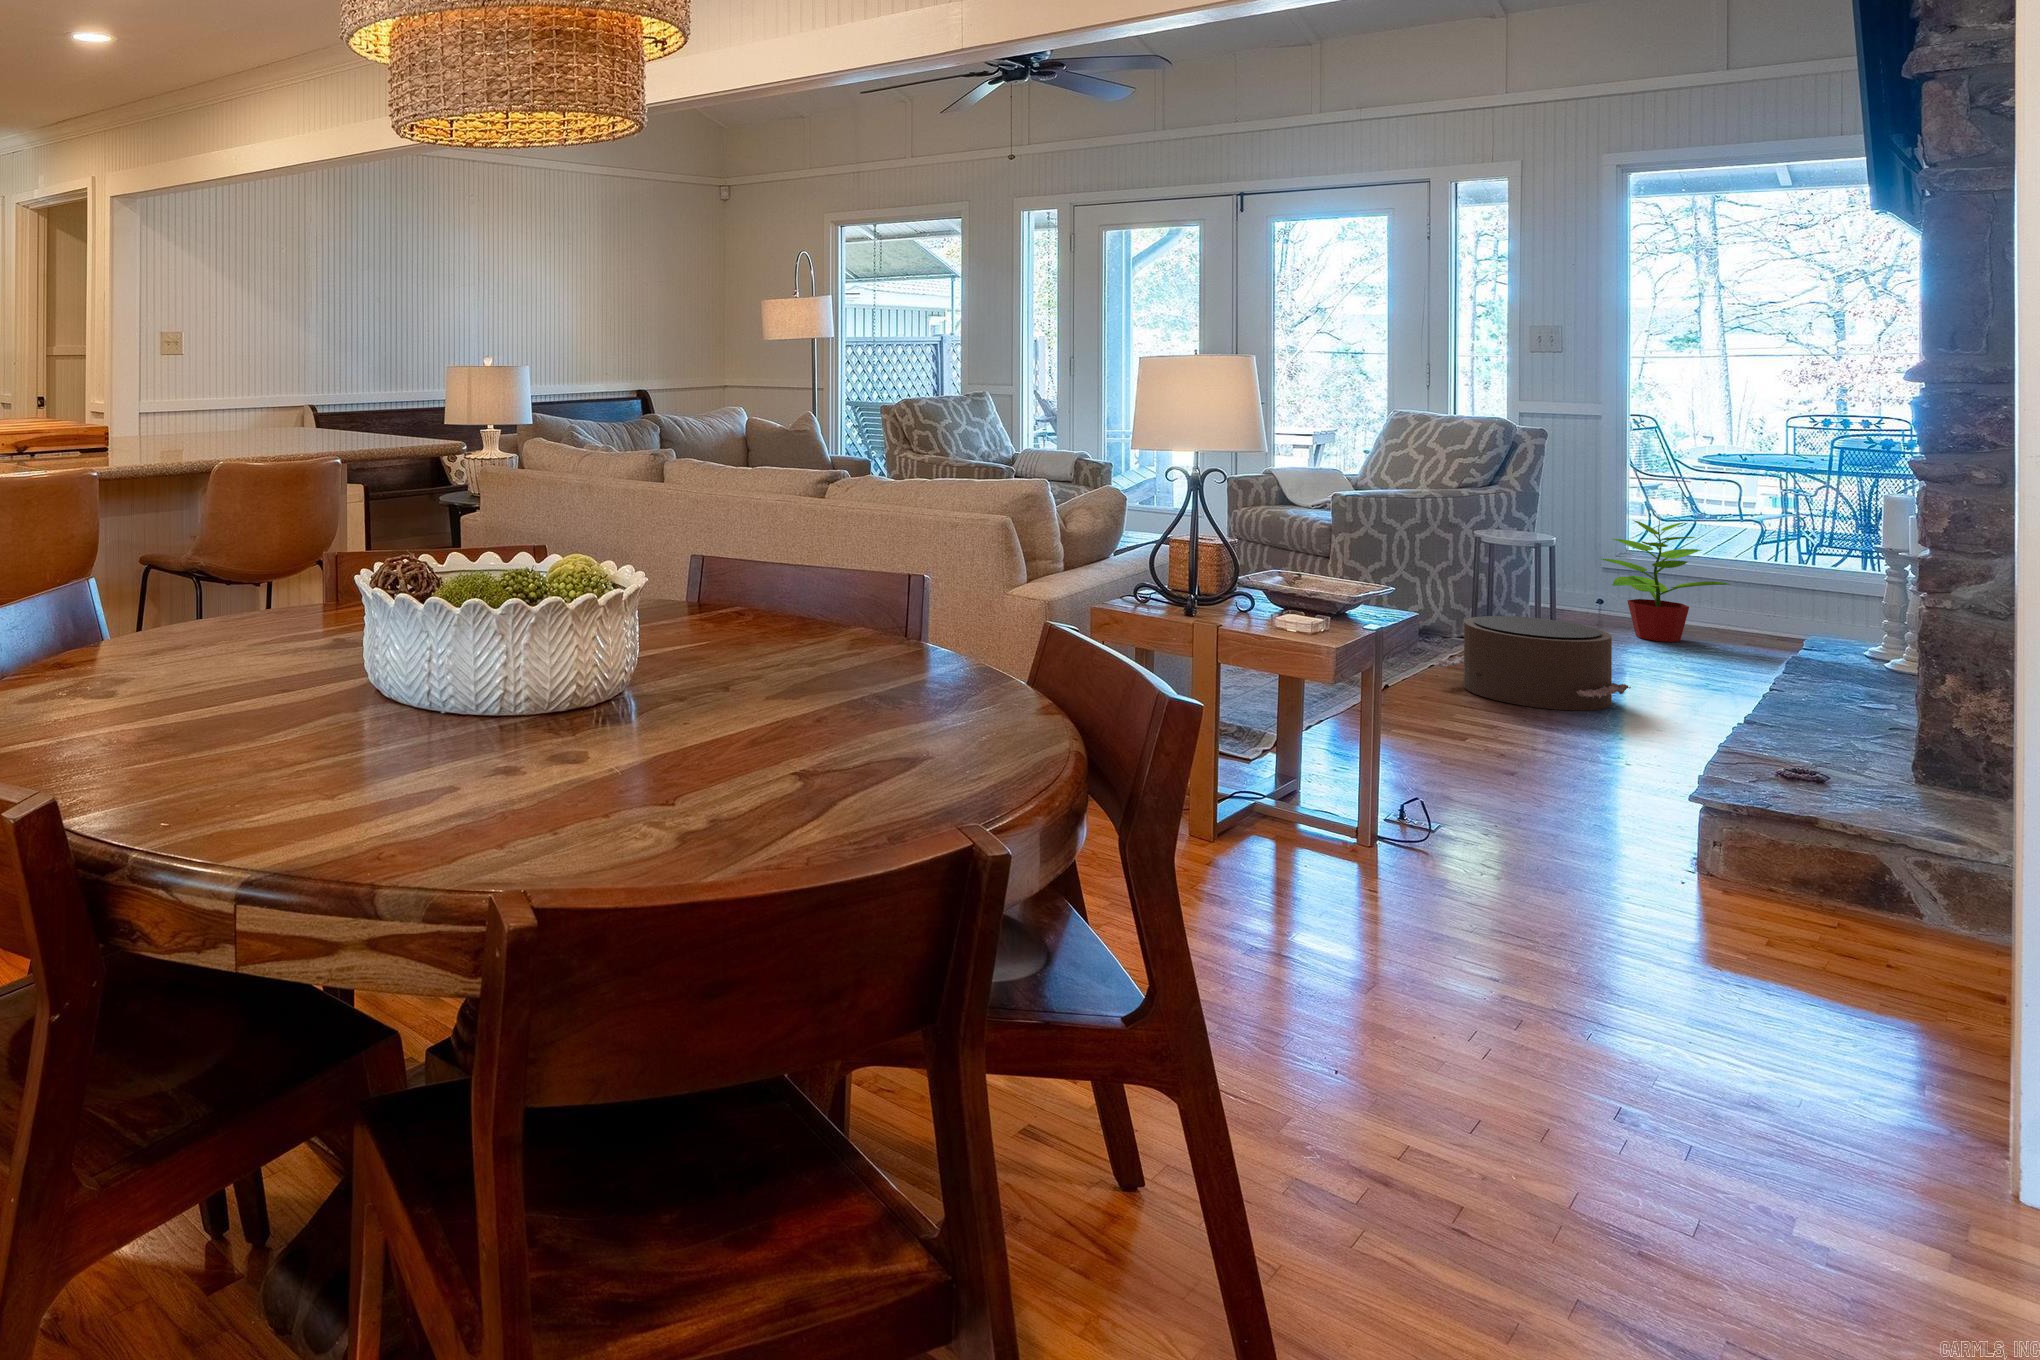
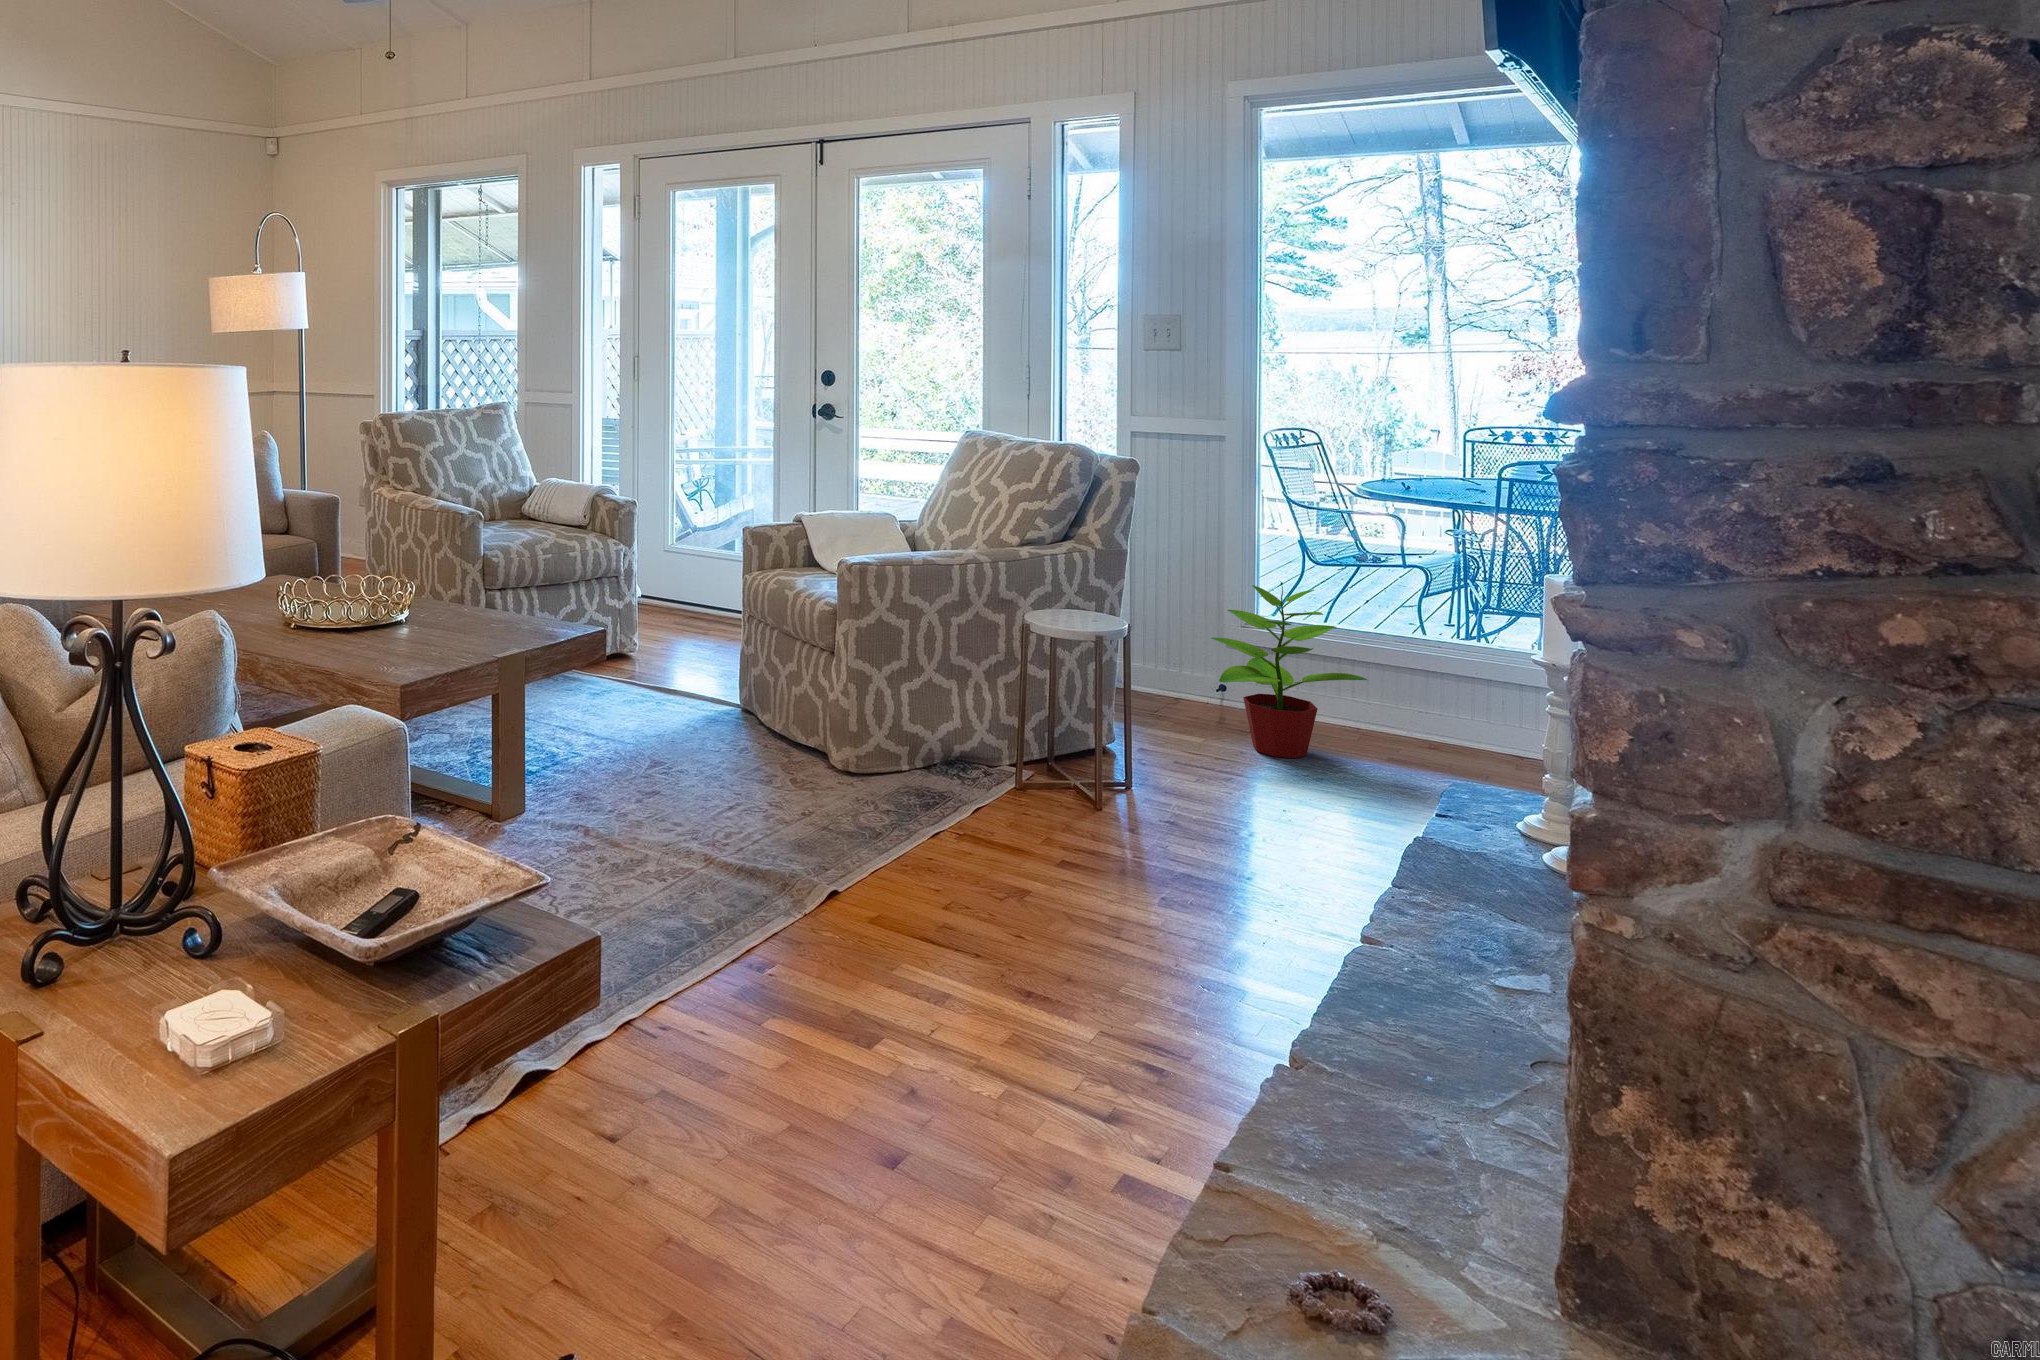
pouf: present [1434,616,1631,711] -> none [922,761,1185,936]

